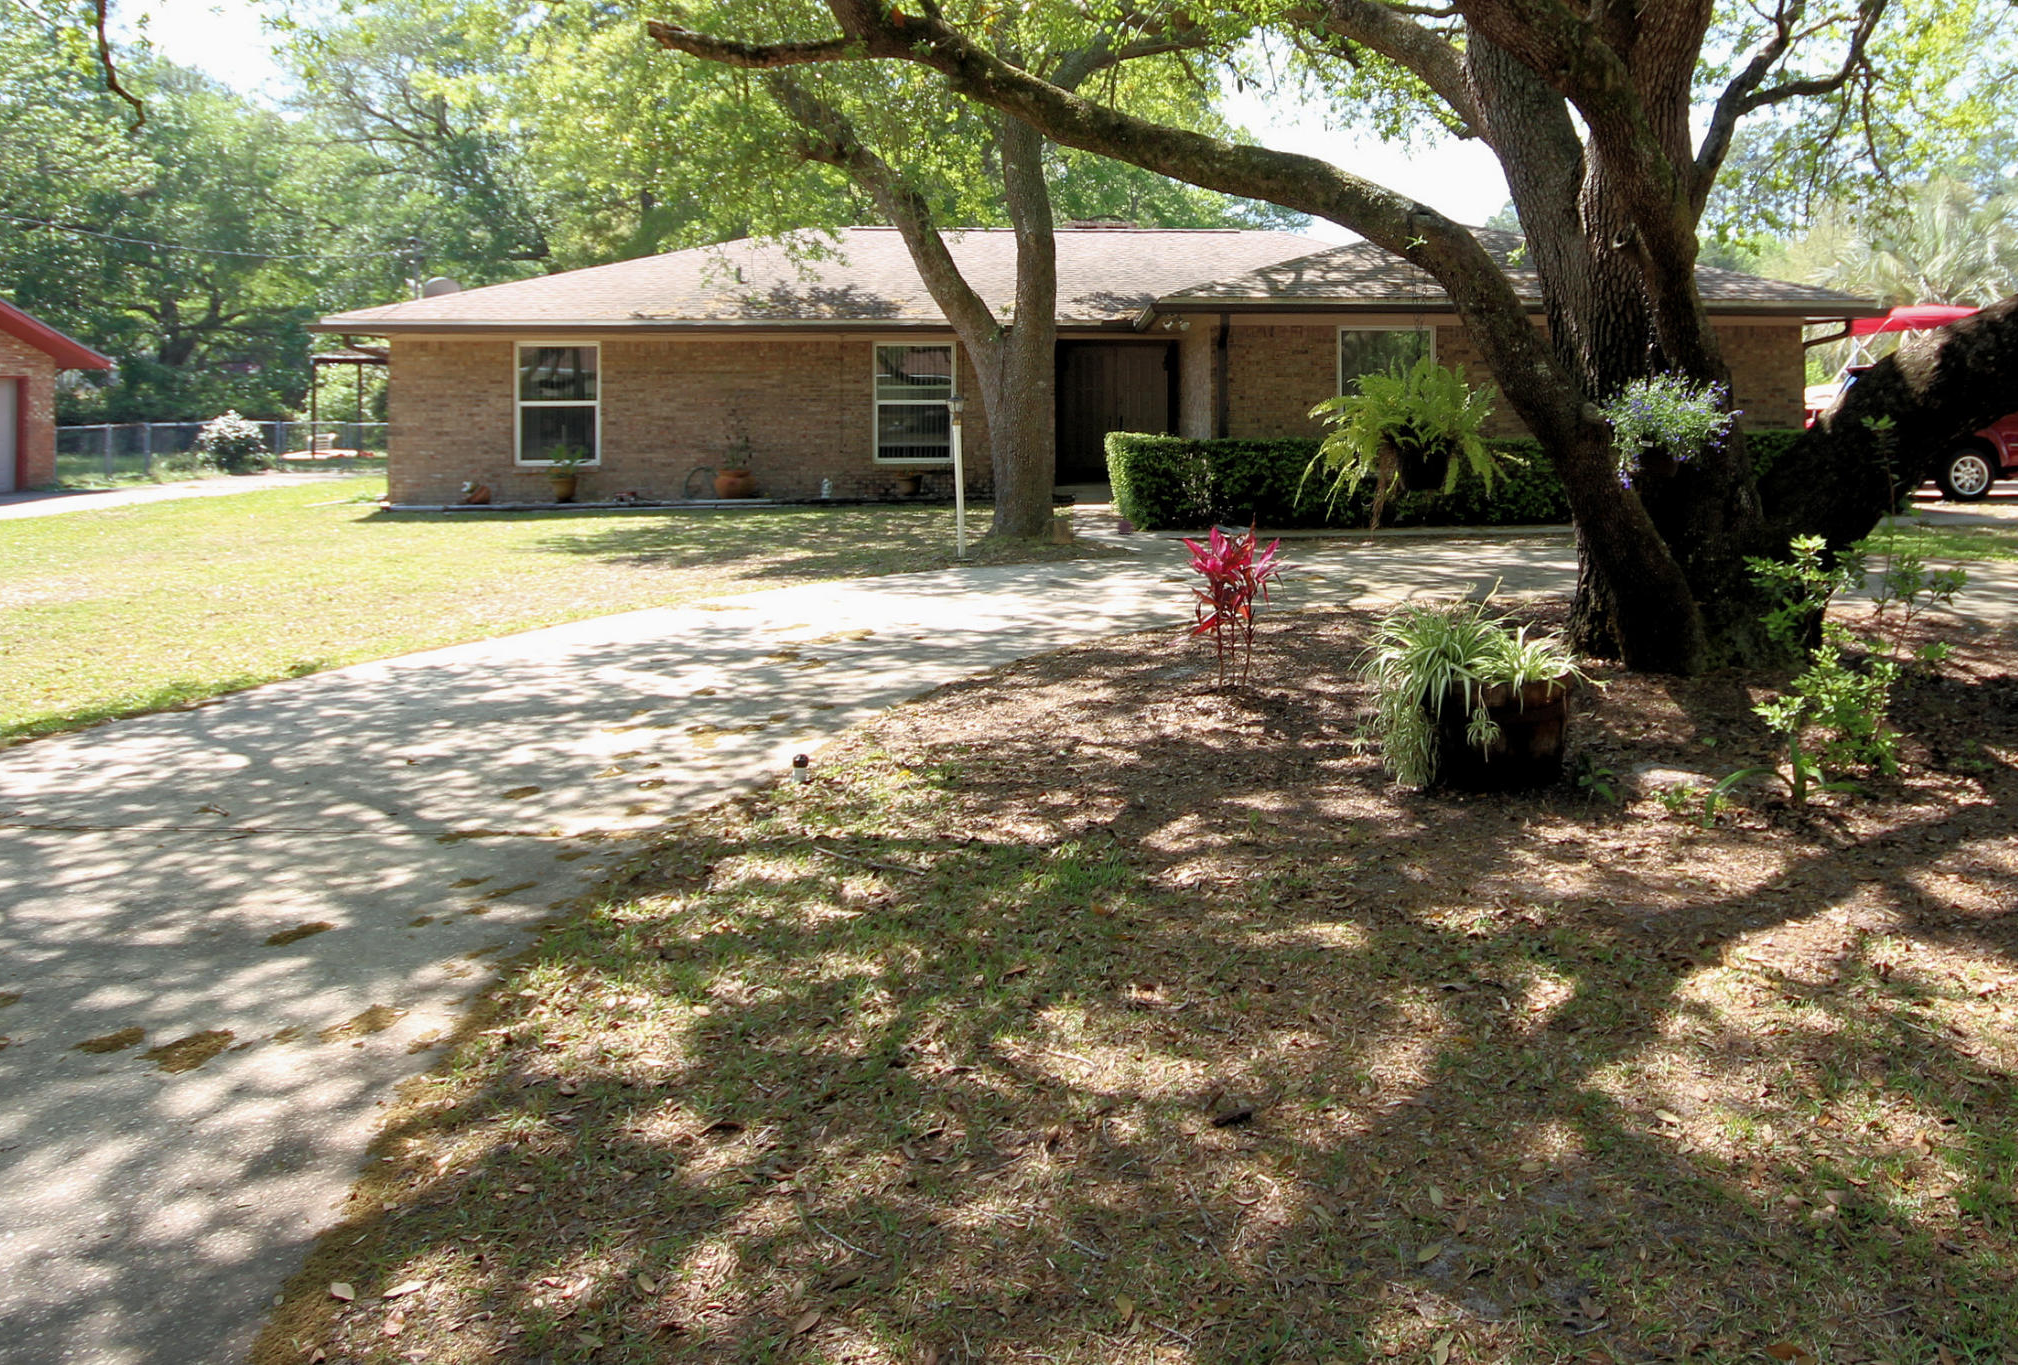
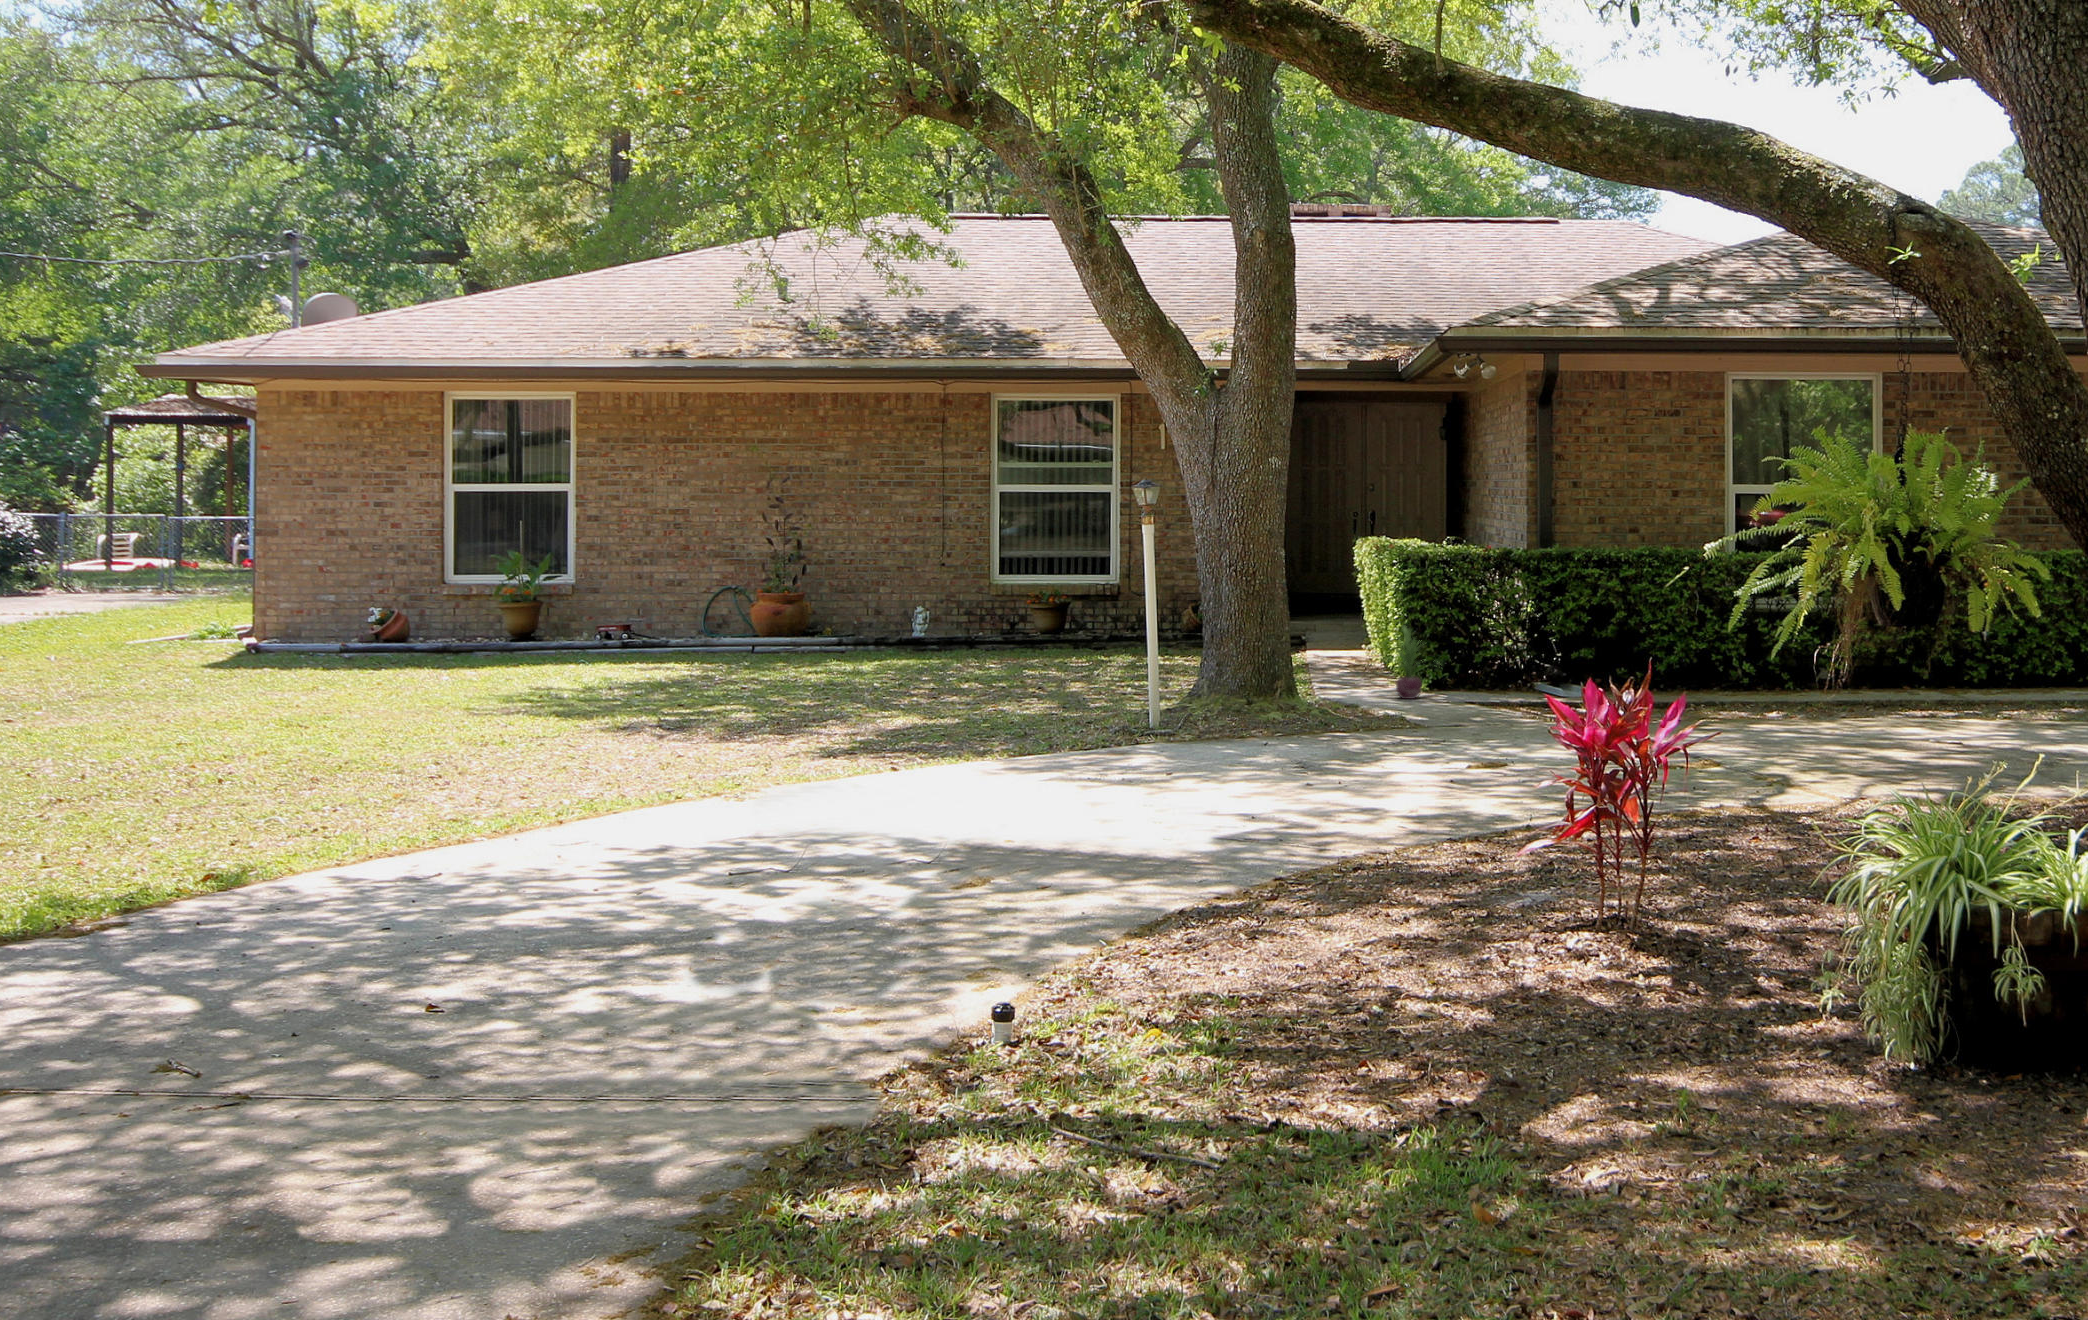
watering can: present [1050,518,1088,544] -> none [1285,666,1362,713]

